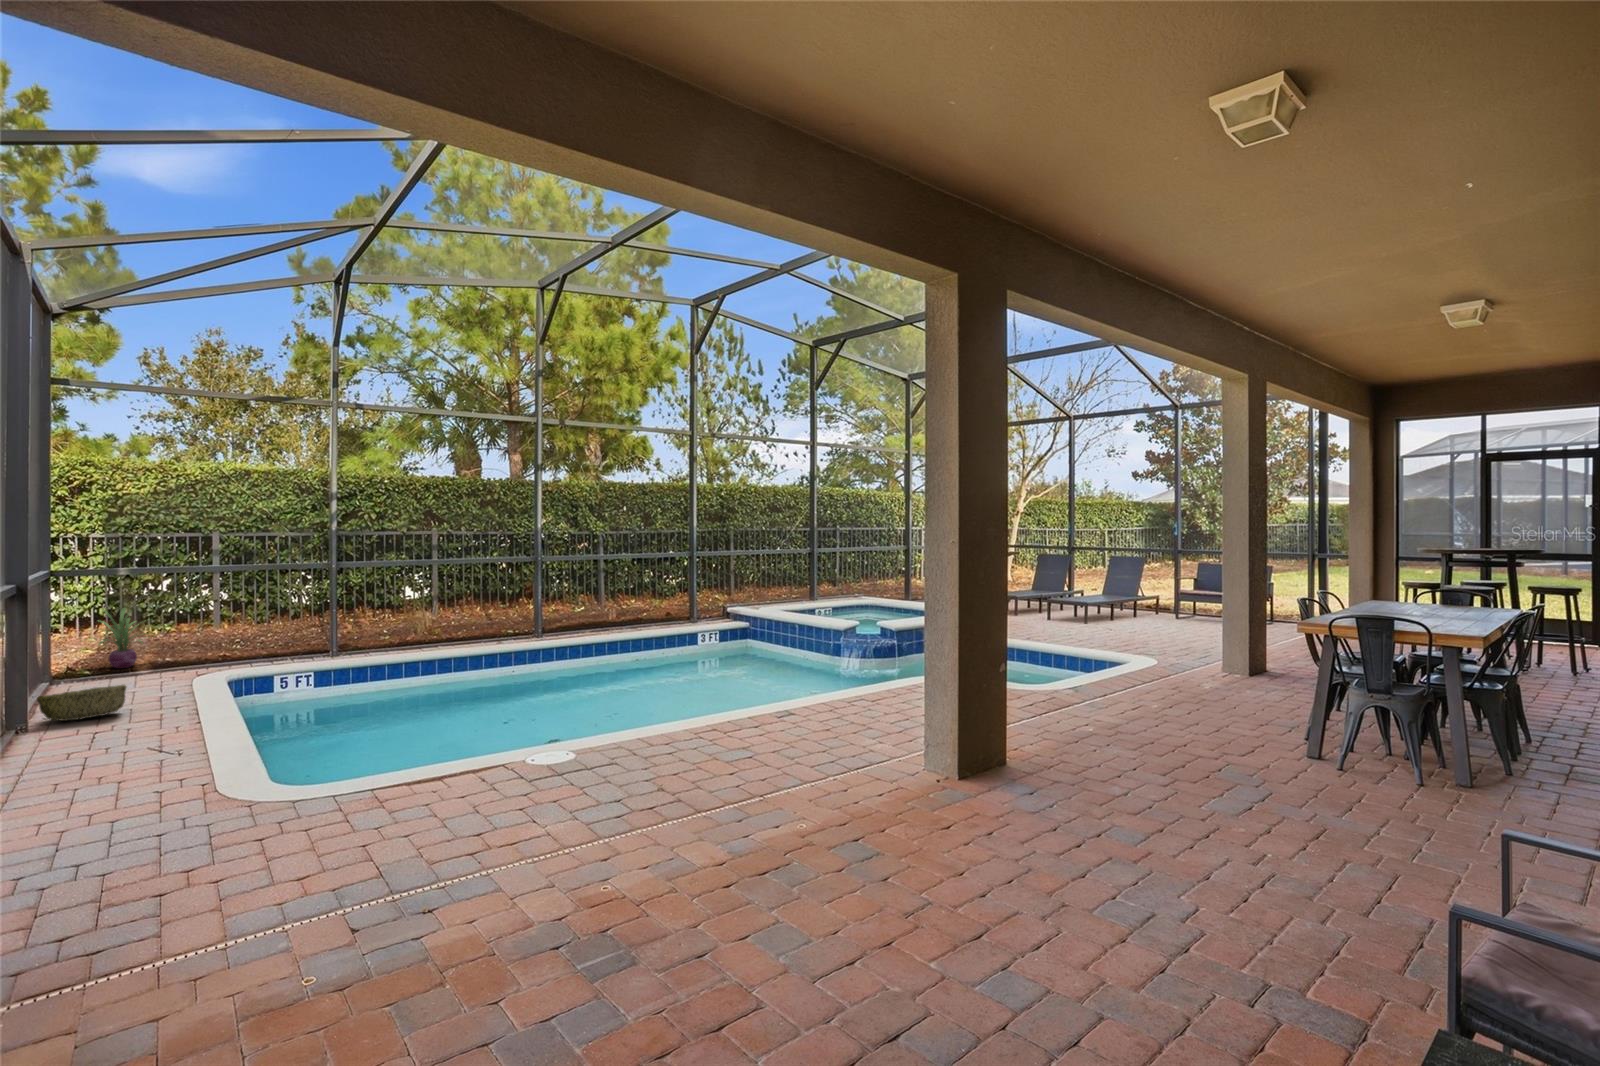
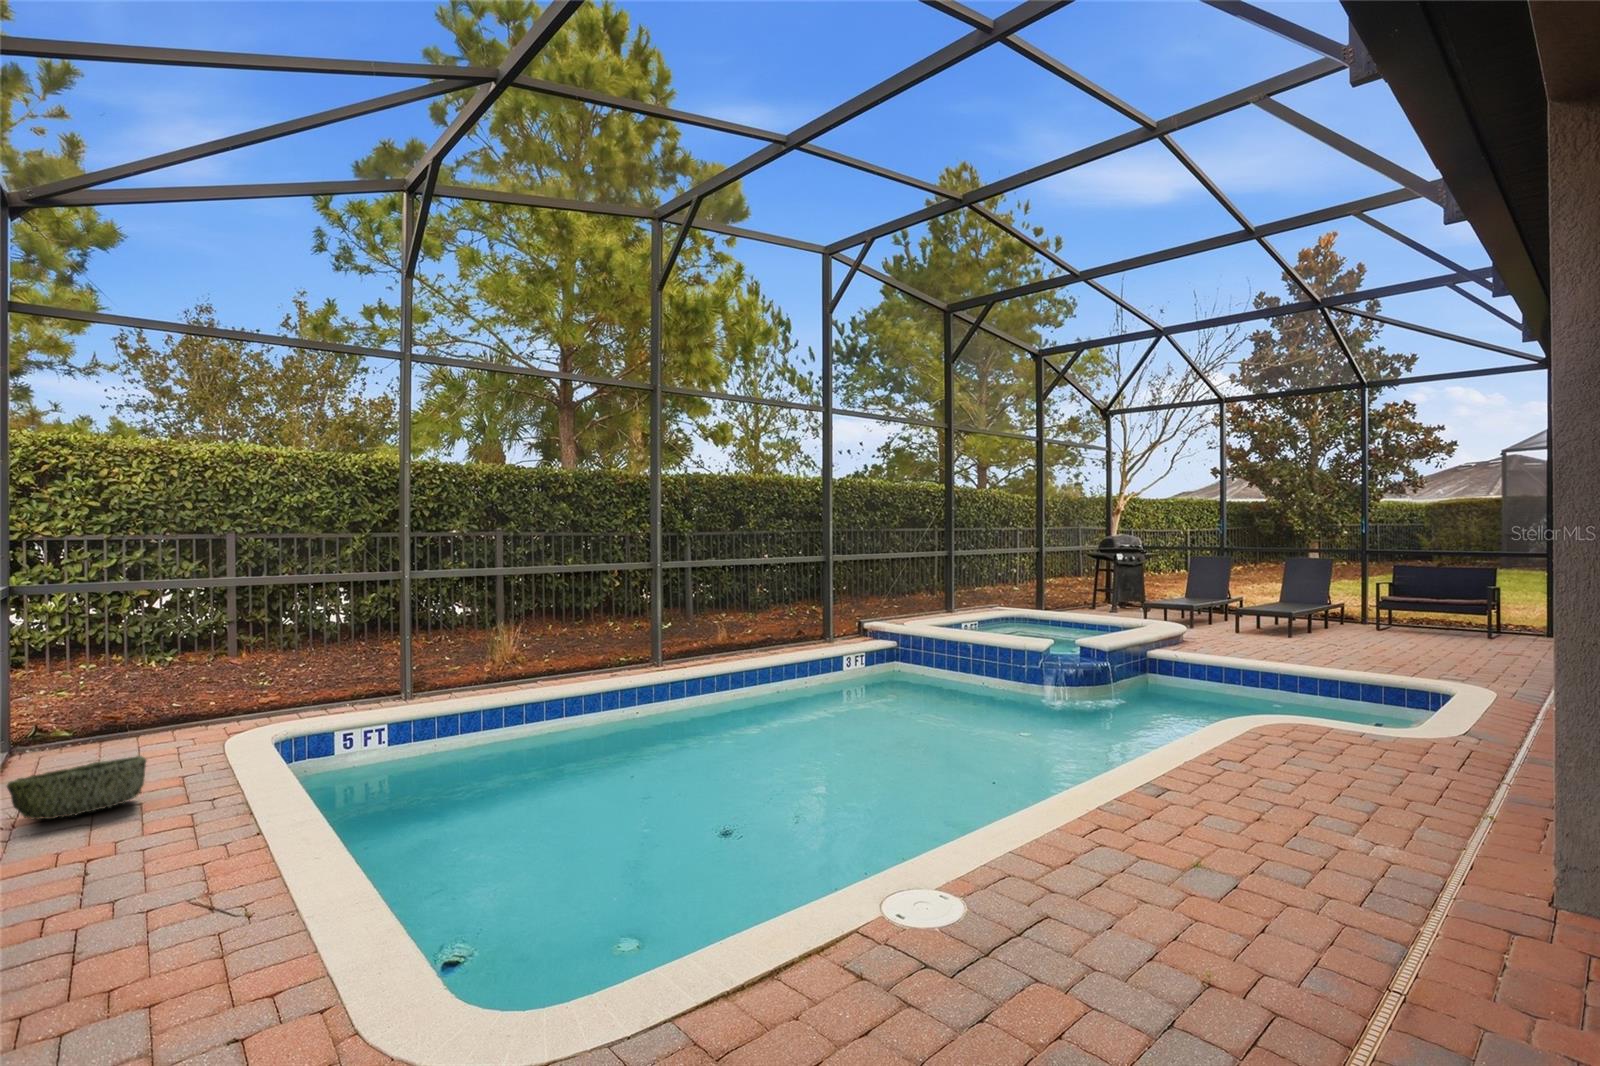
decorative plant: present [100,608,141,668] -> none [47,638,167,724]

